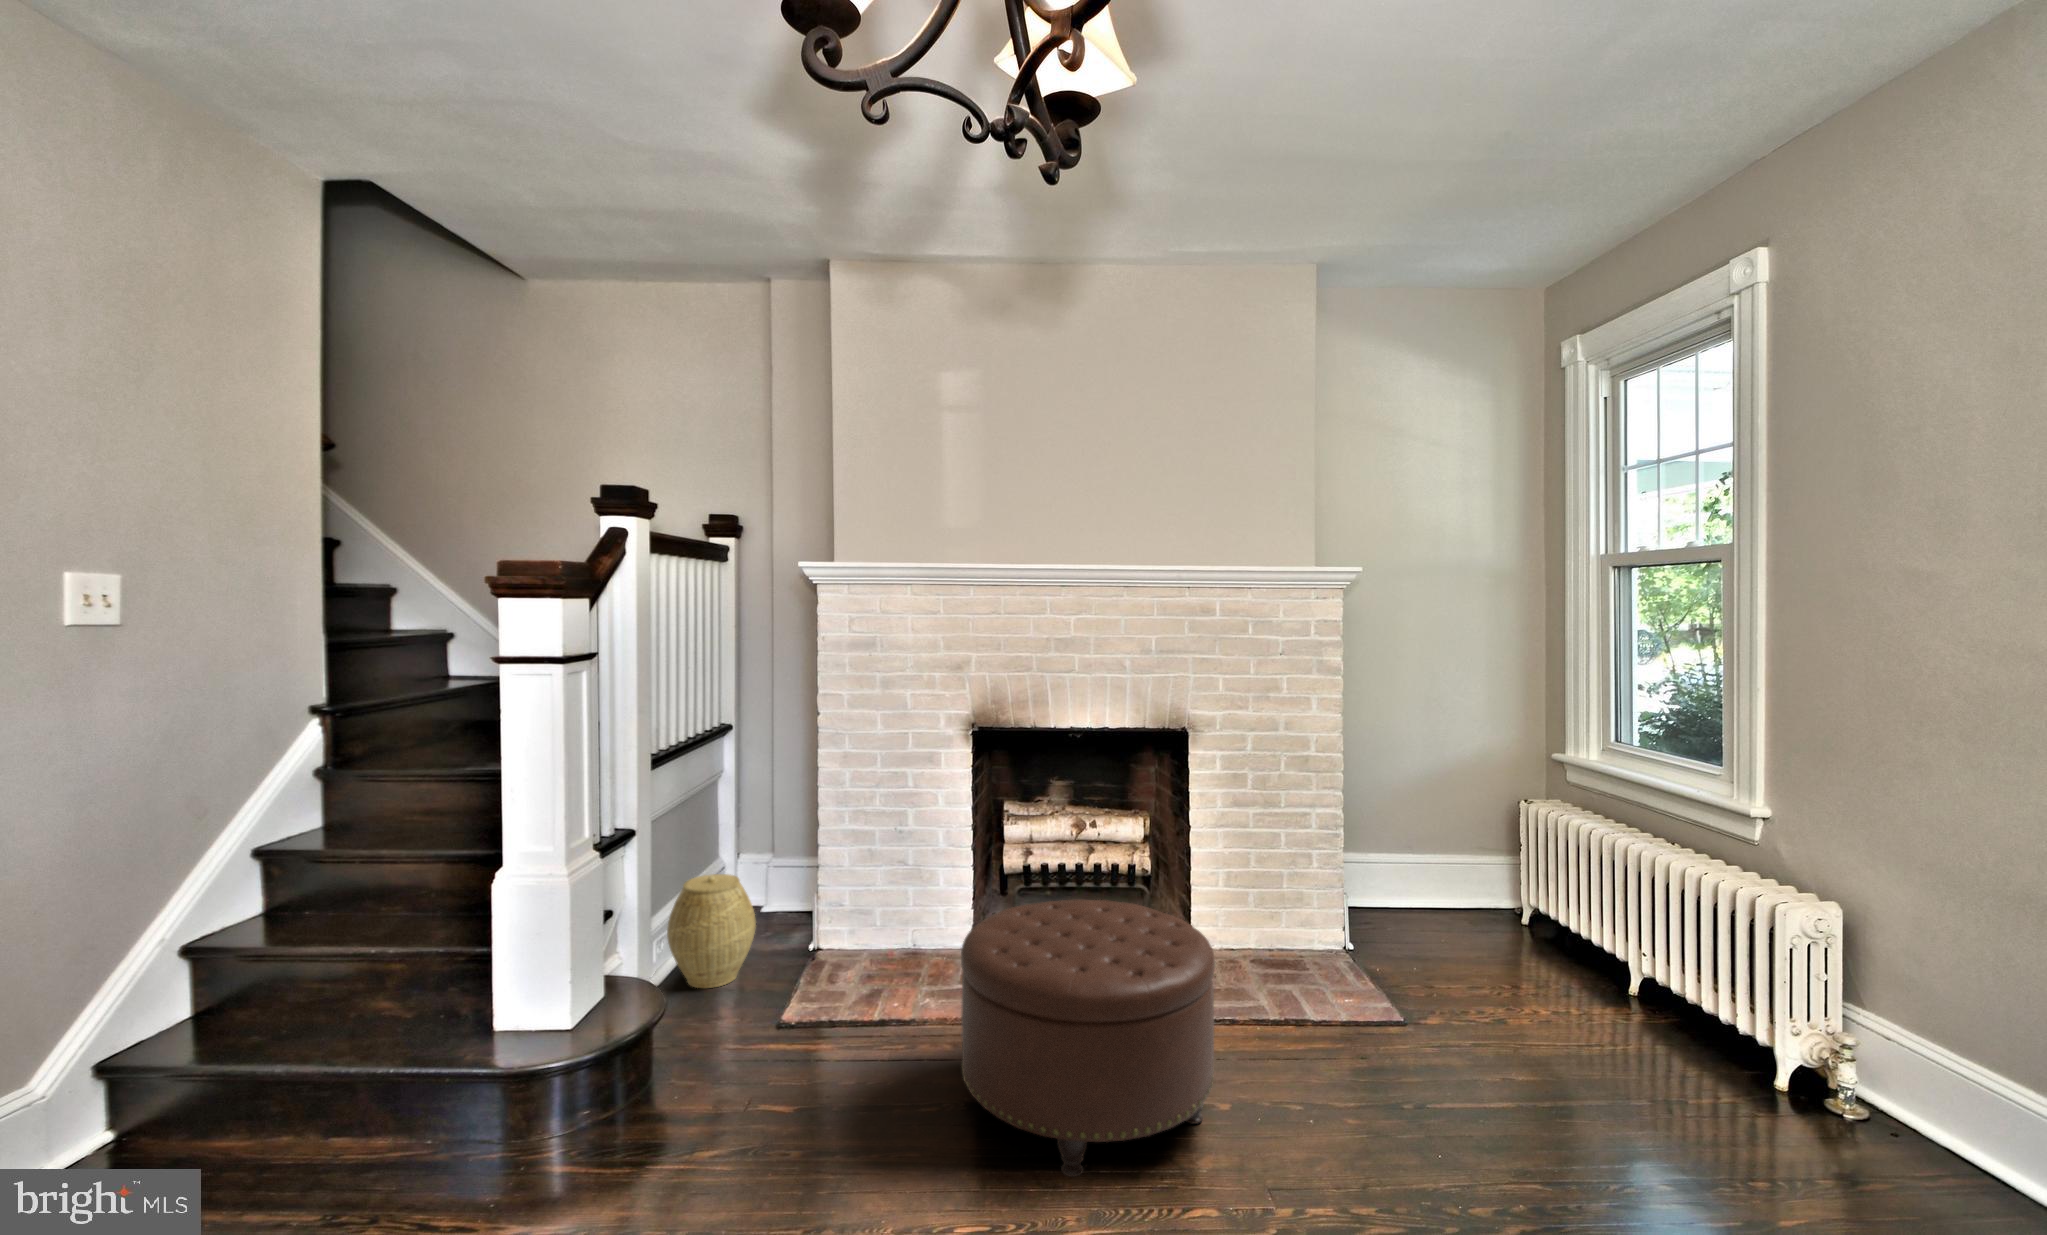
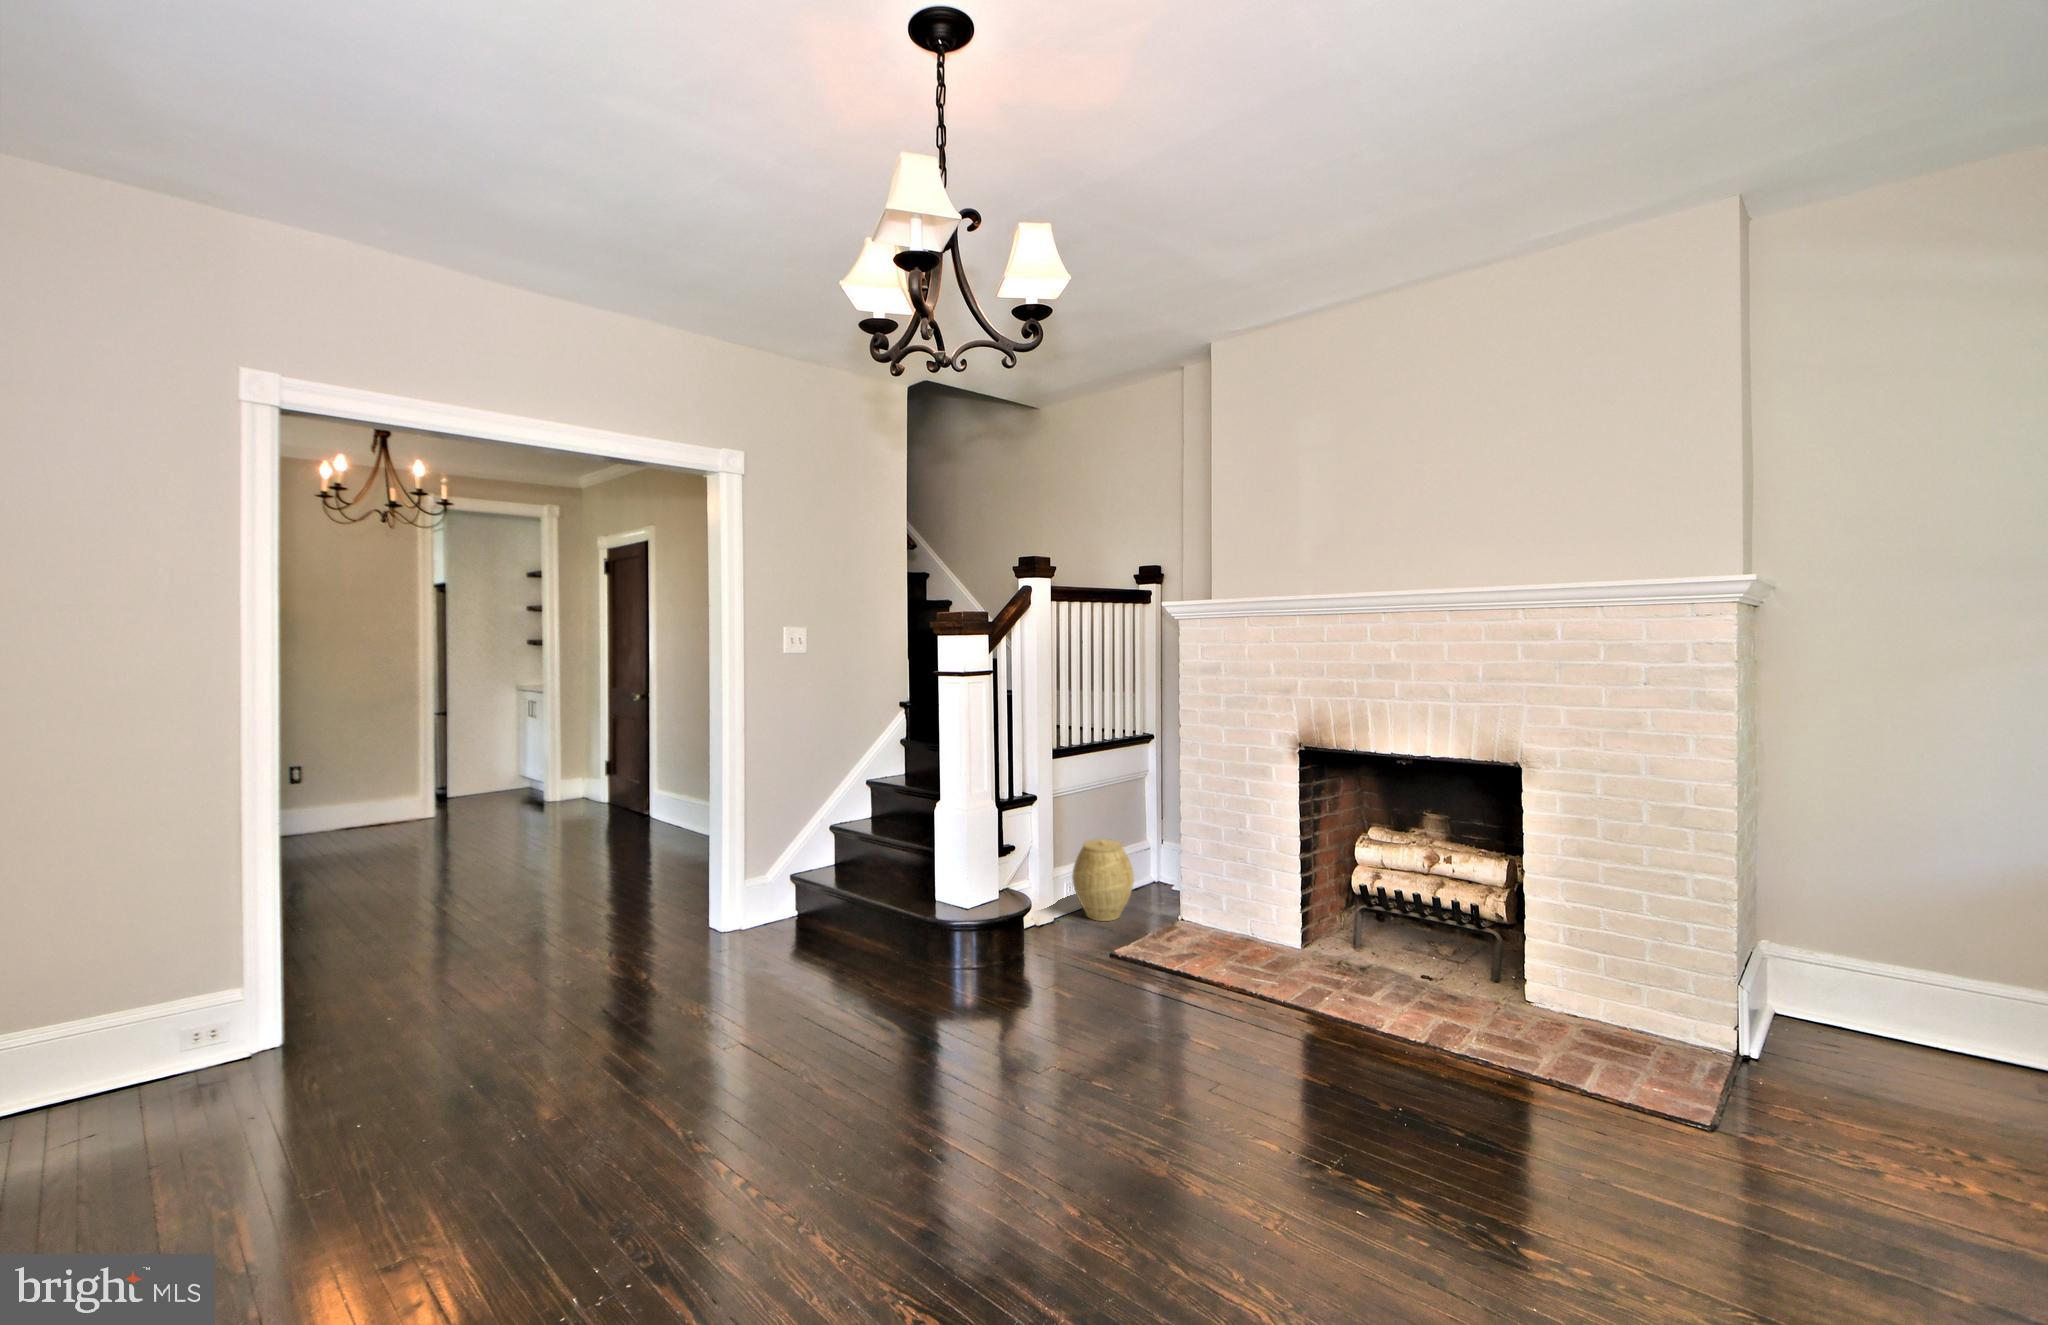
ottoman: present [961,899,1215,1177] -> none [1172,909,1422,1166]

